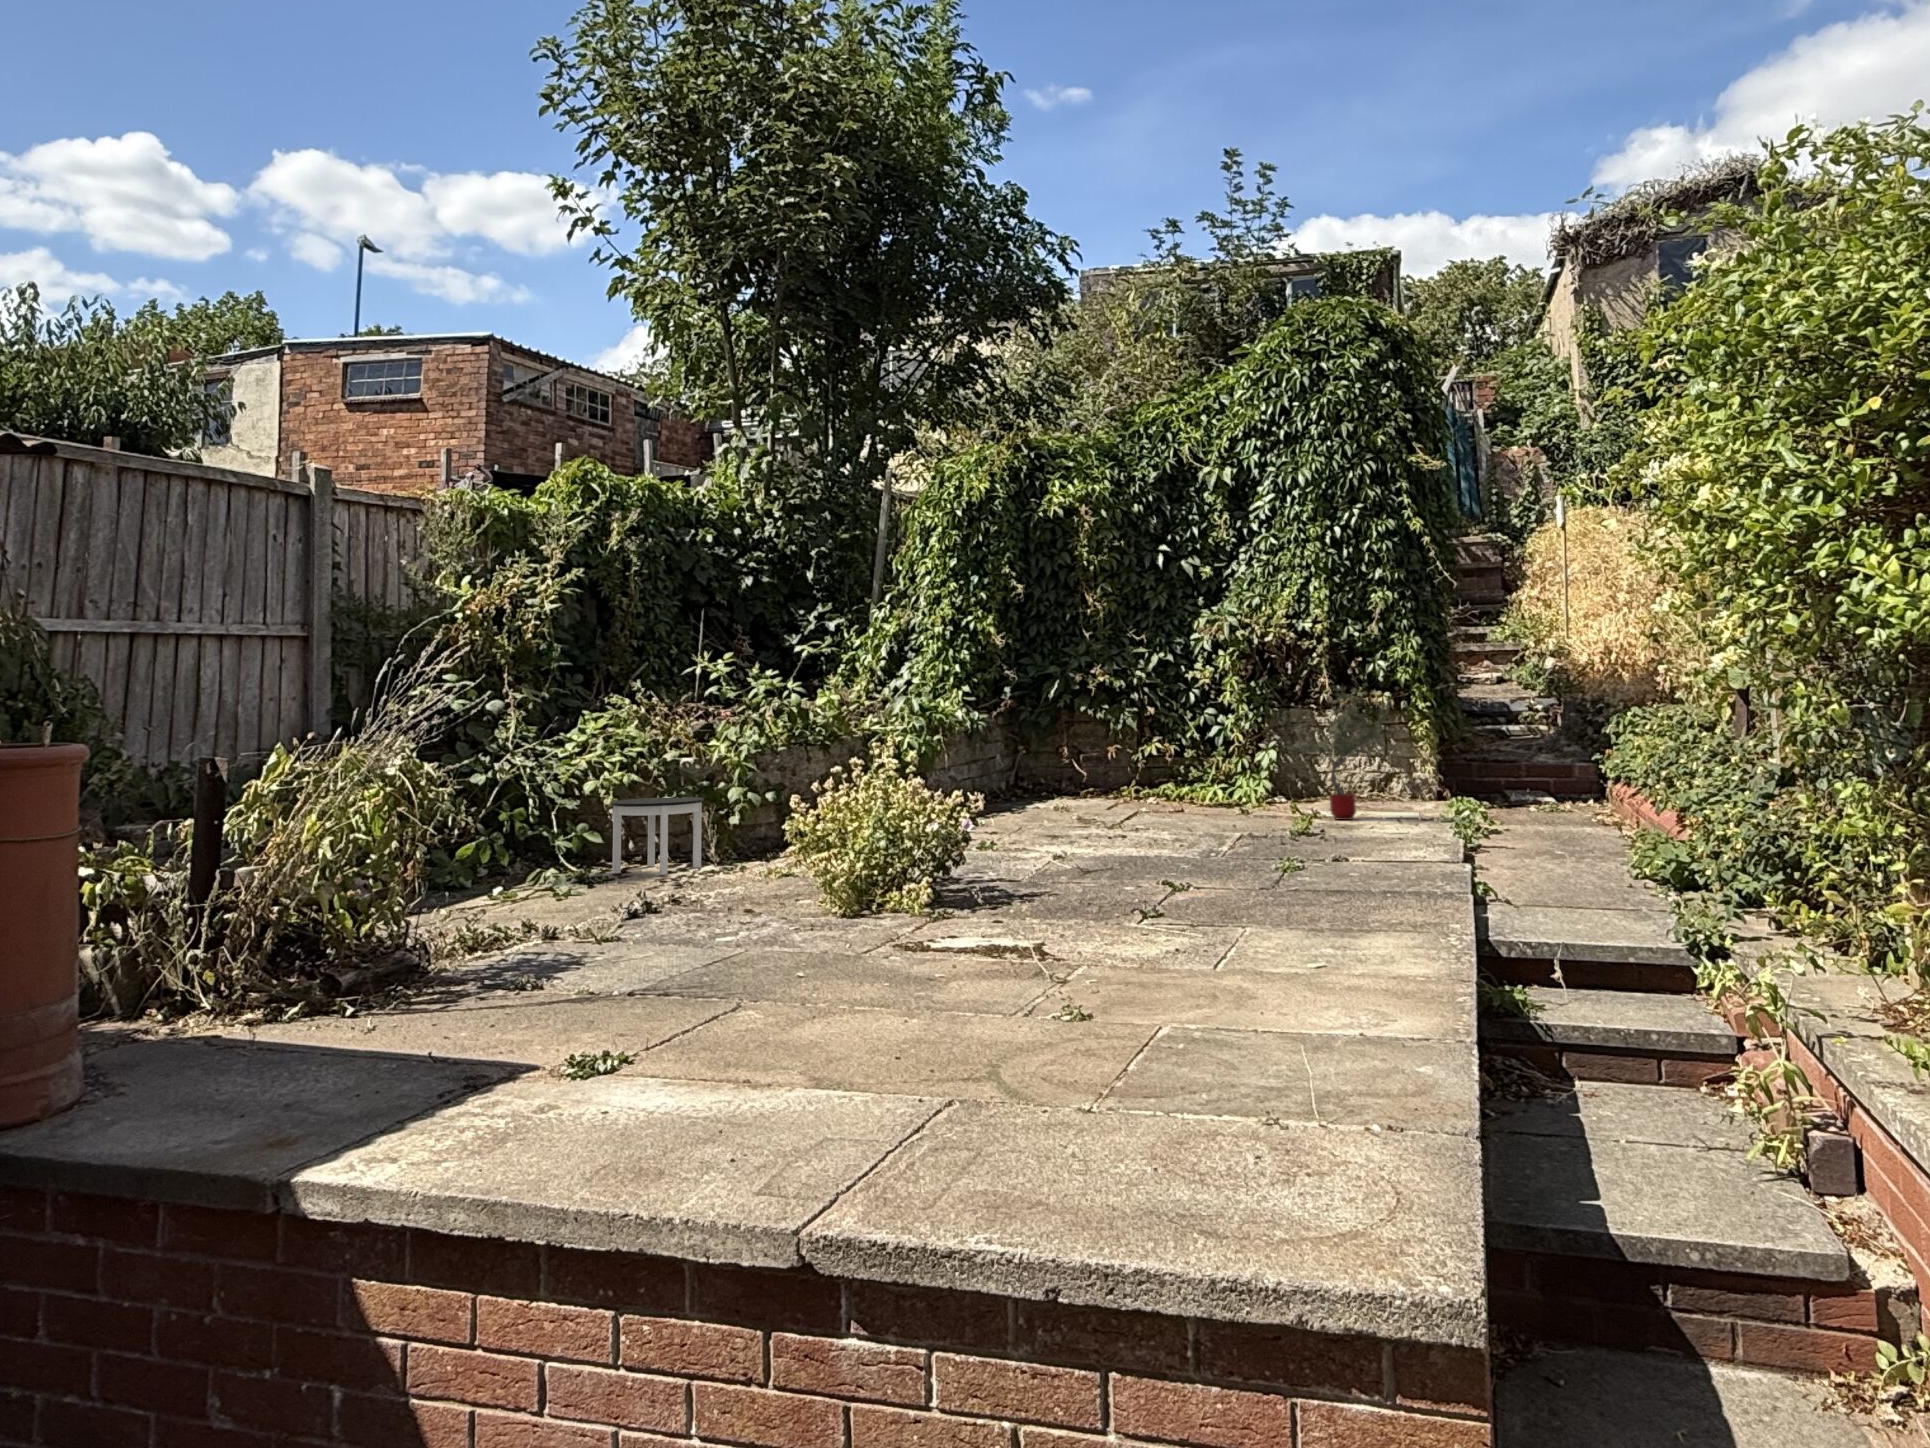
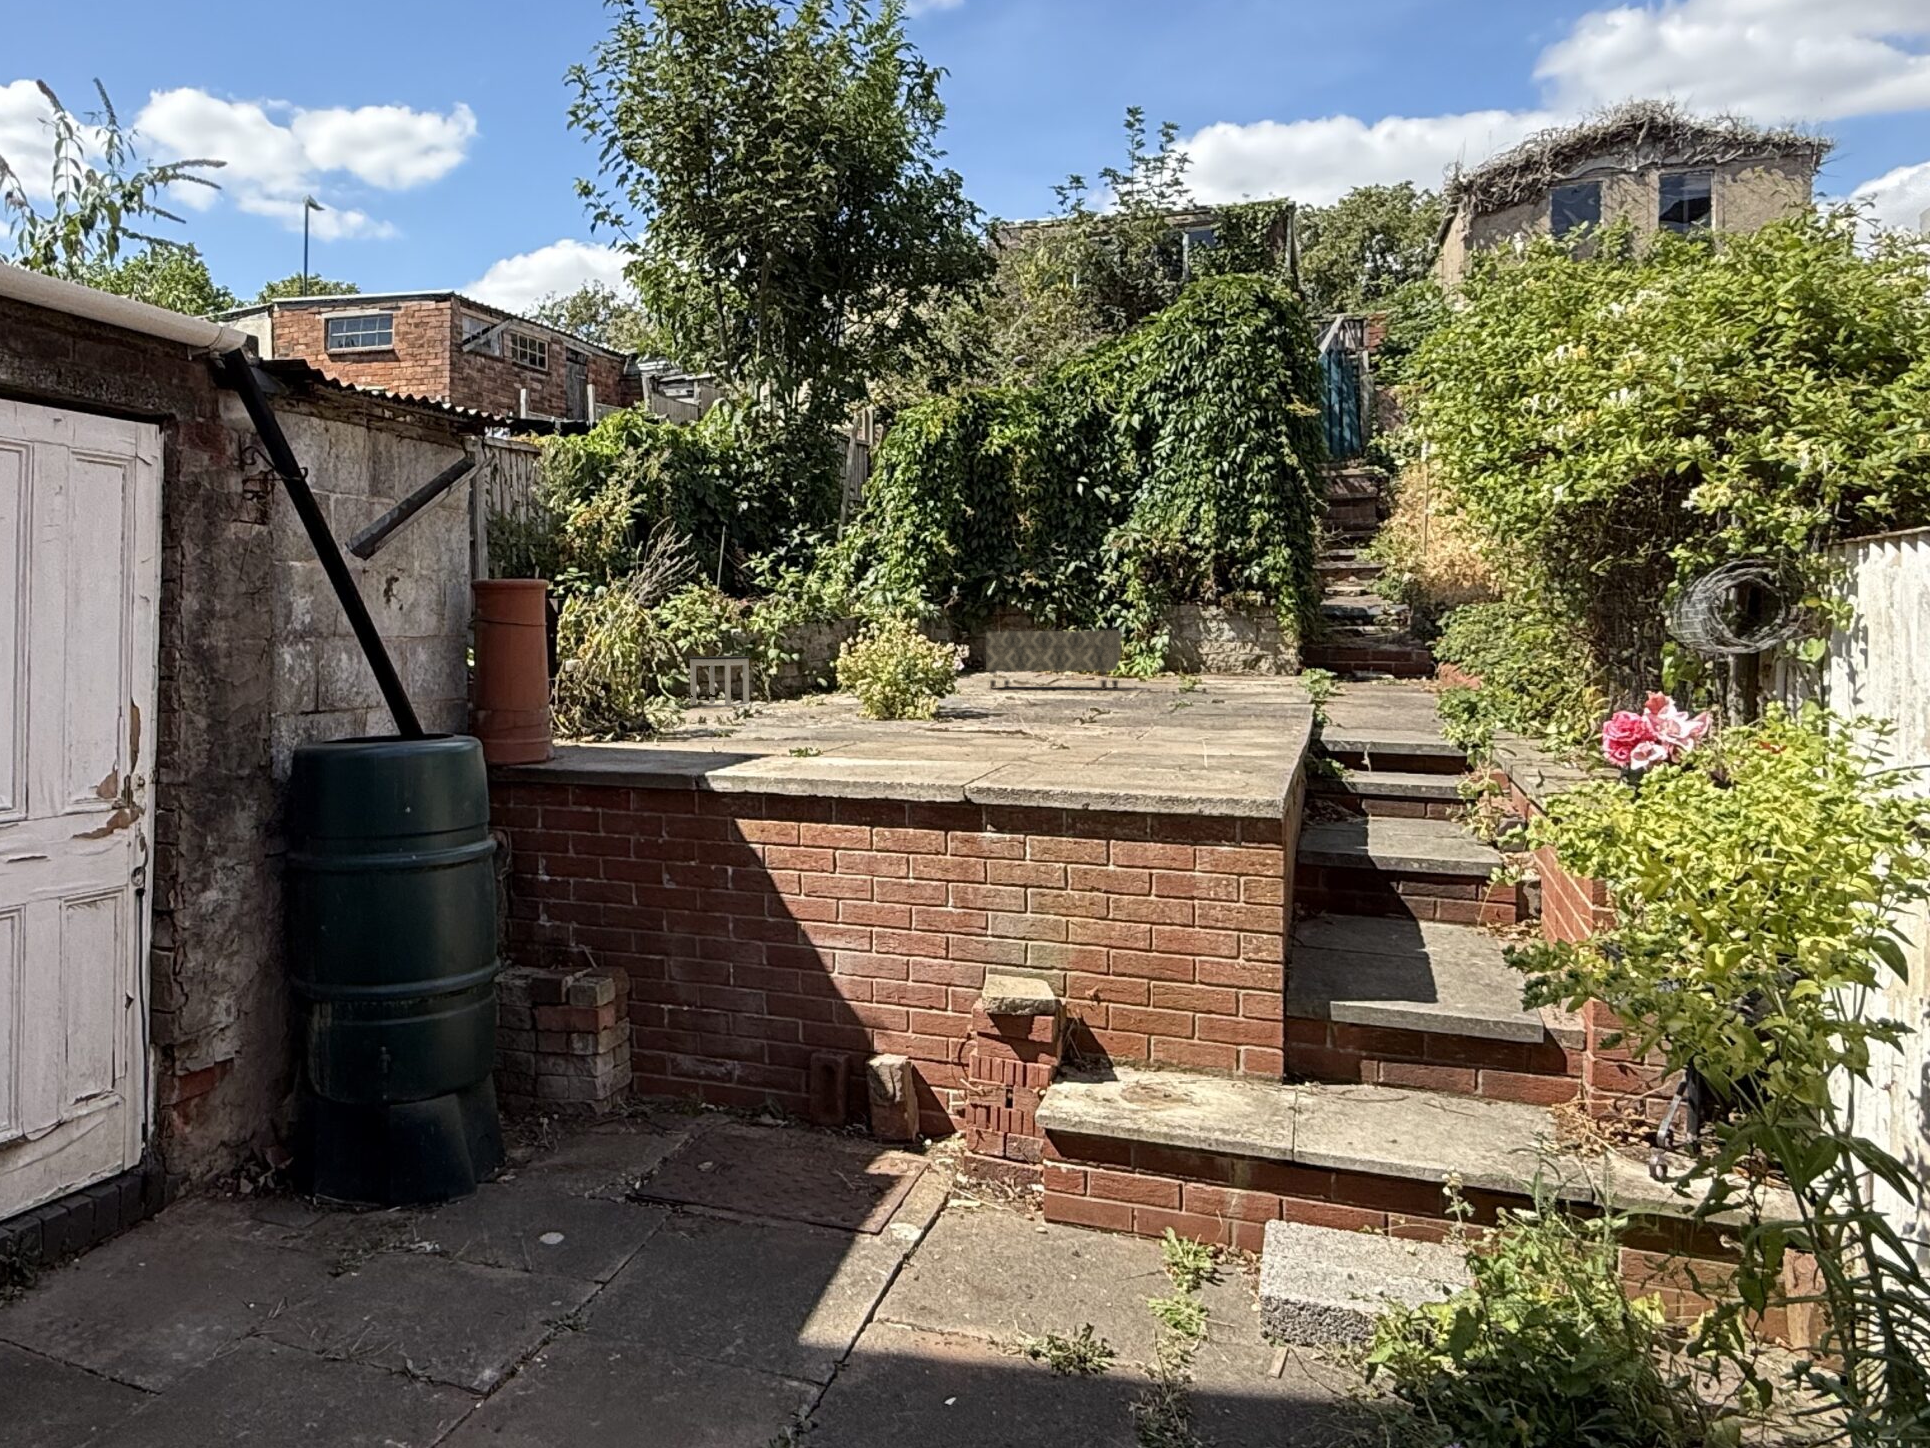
potted tree: present [1288,688,1392,820] -> none [1175,588,1265,689]
bench: none [1050,741,1222,823] -> present [986,630,1121,690]

